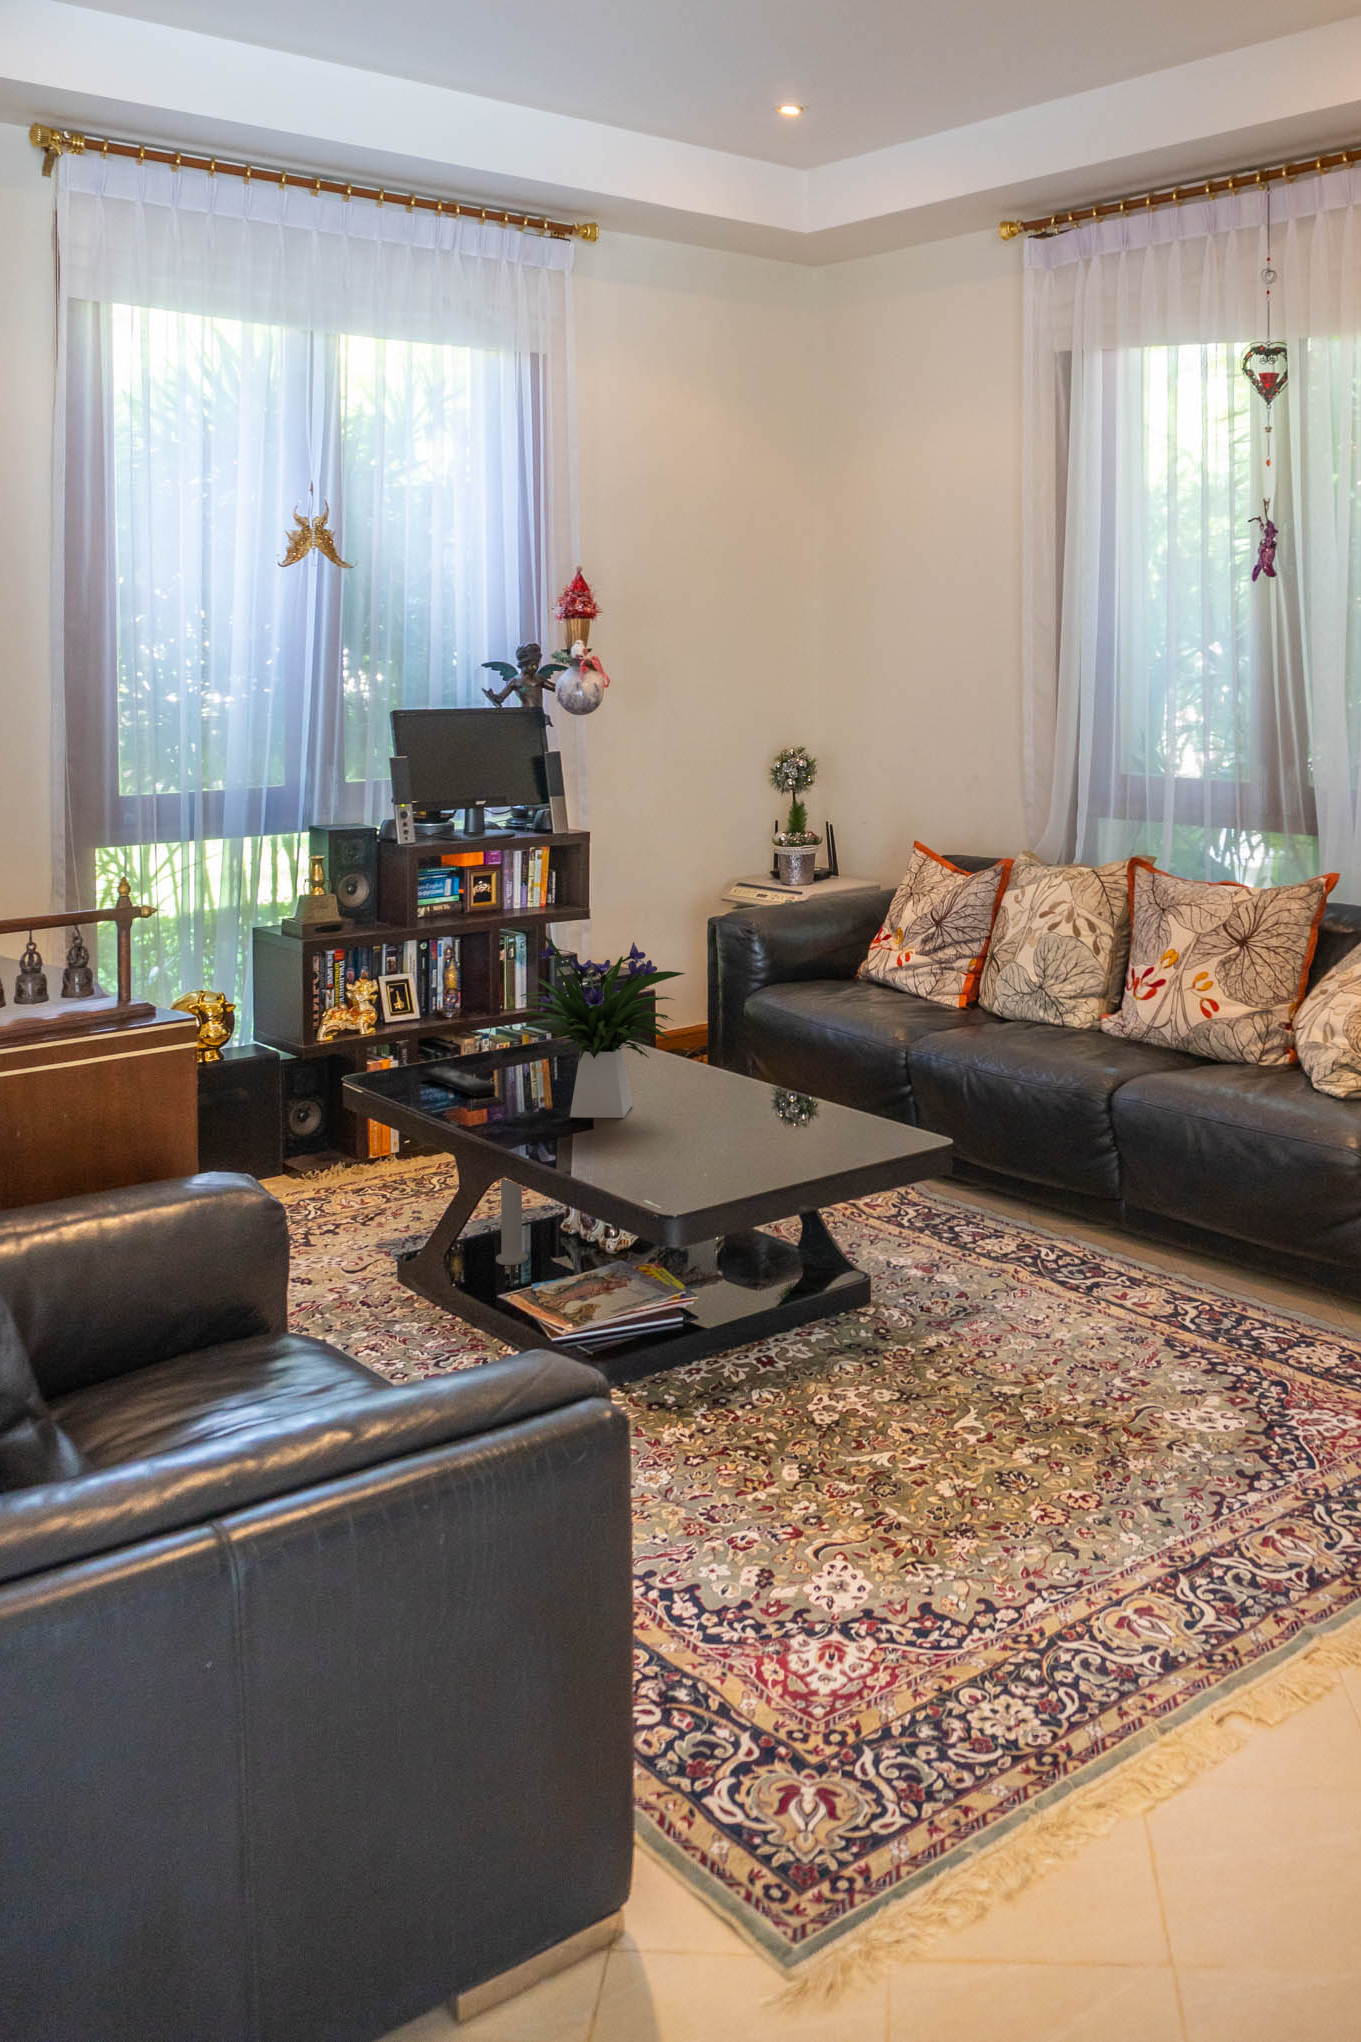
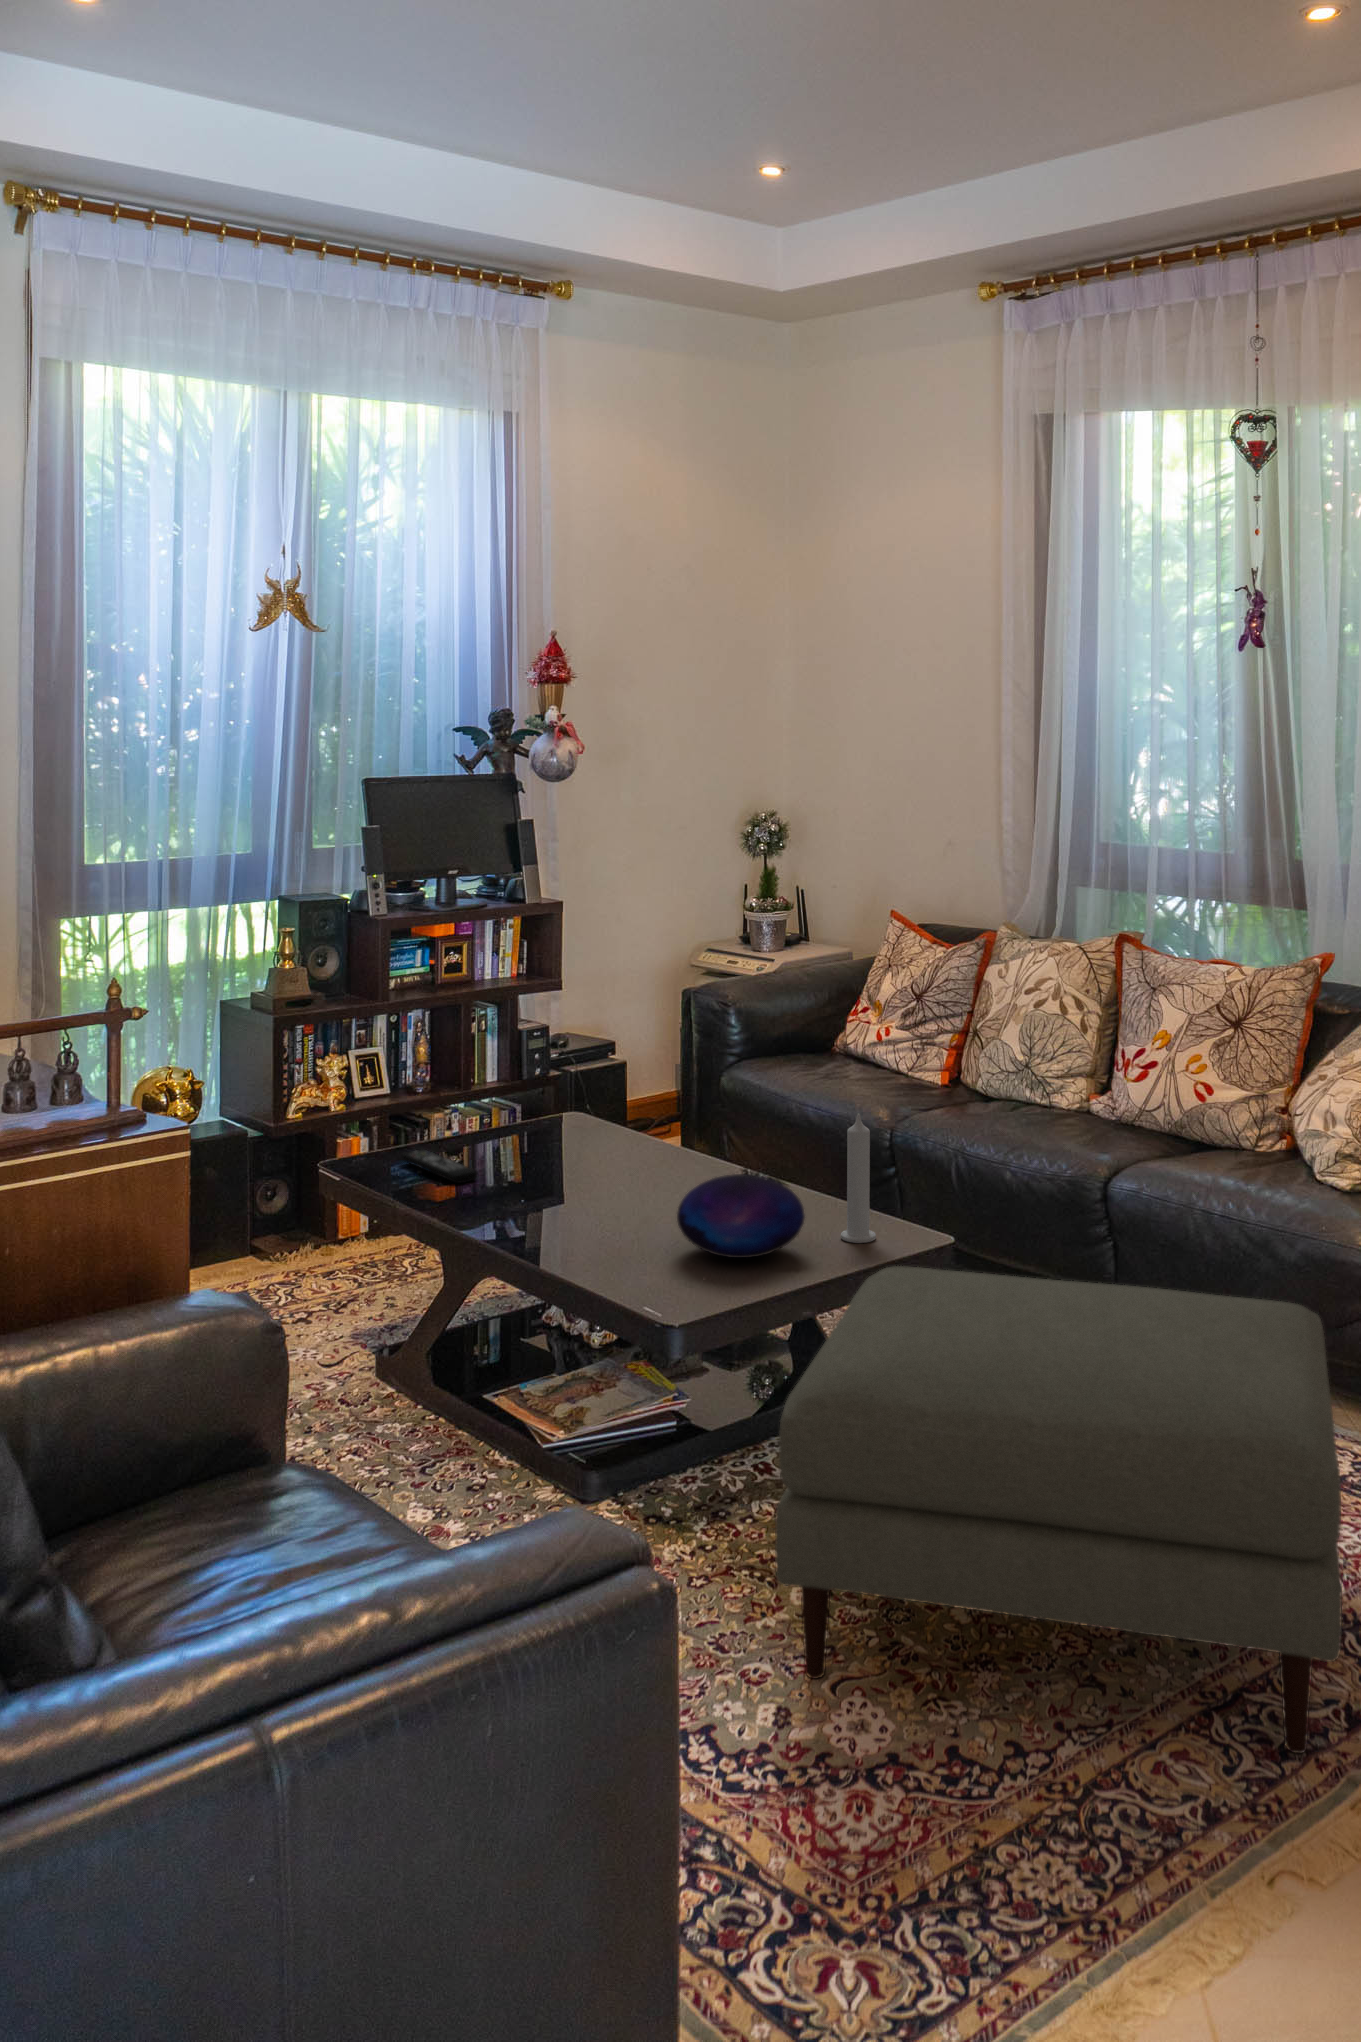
flower arrangement: present [520,934,685,1118] -> none [504,1018,676,1208]
decorative orb: none [681,1081,806,1160] -> present [677,1174,805,1258]
ottoman: none [760,1165,1303,1610] -> present [775,1266,1342,1753]
candle: present [496,1176,528,1265] -> present [841,1113,876,1243]

